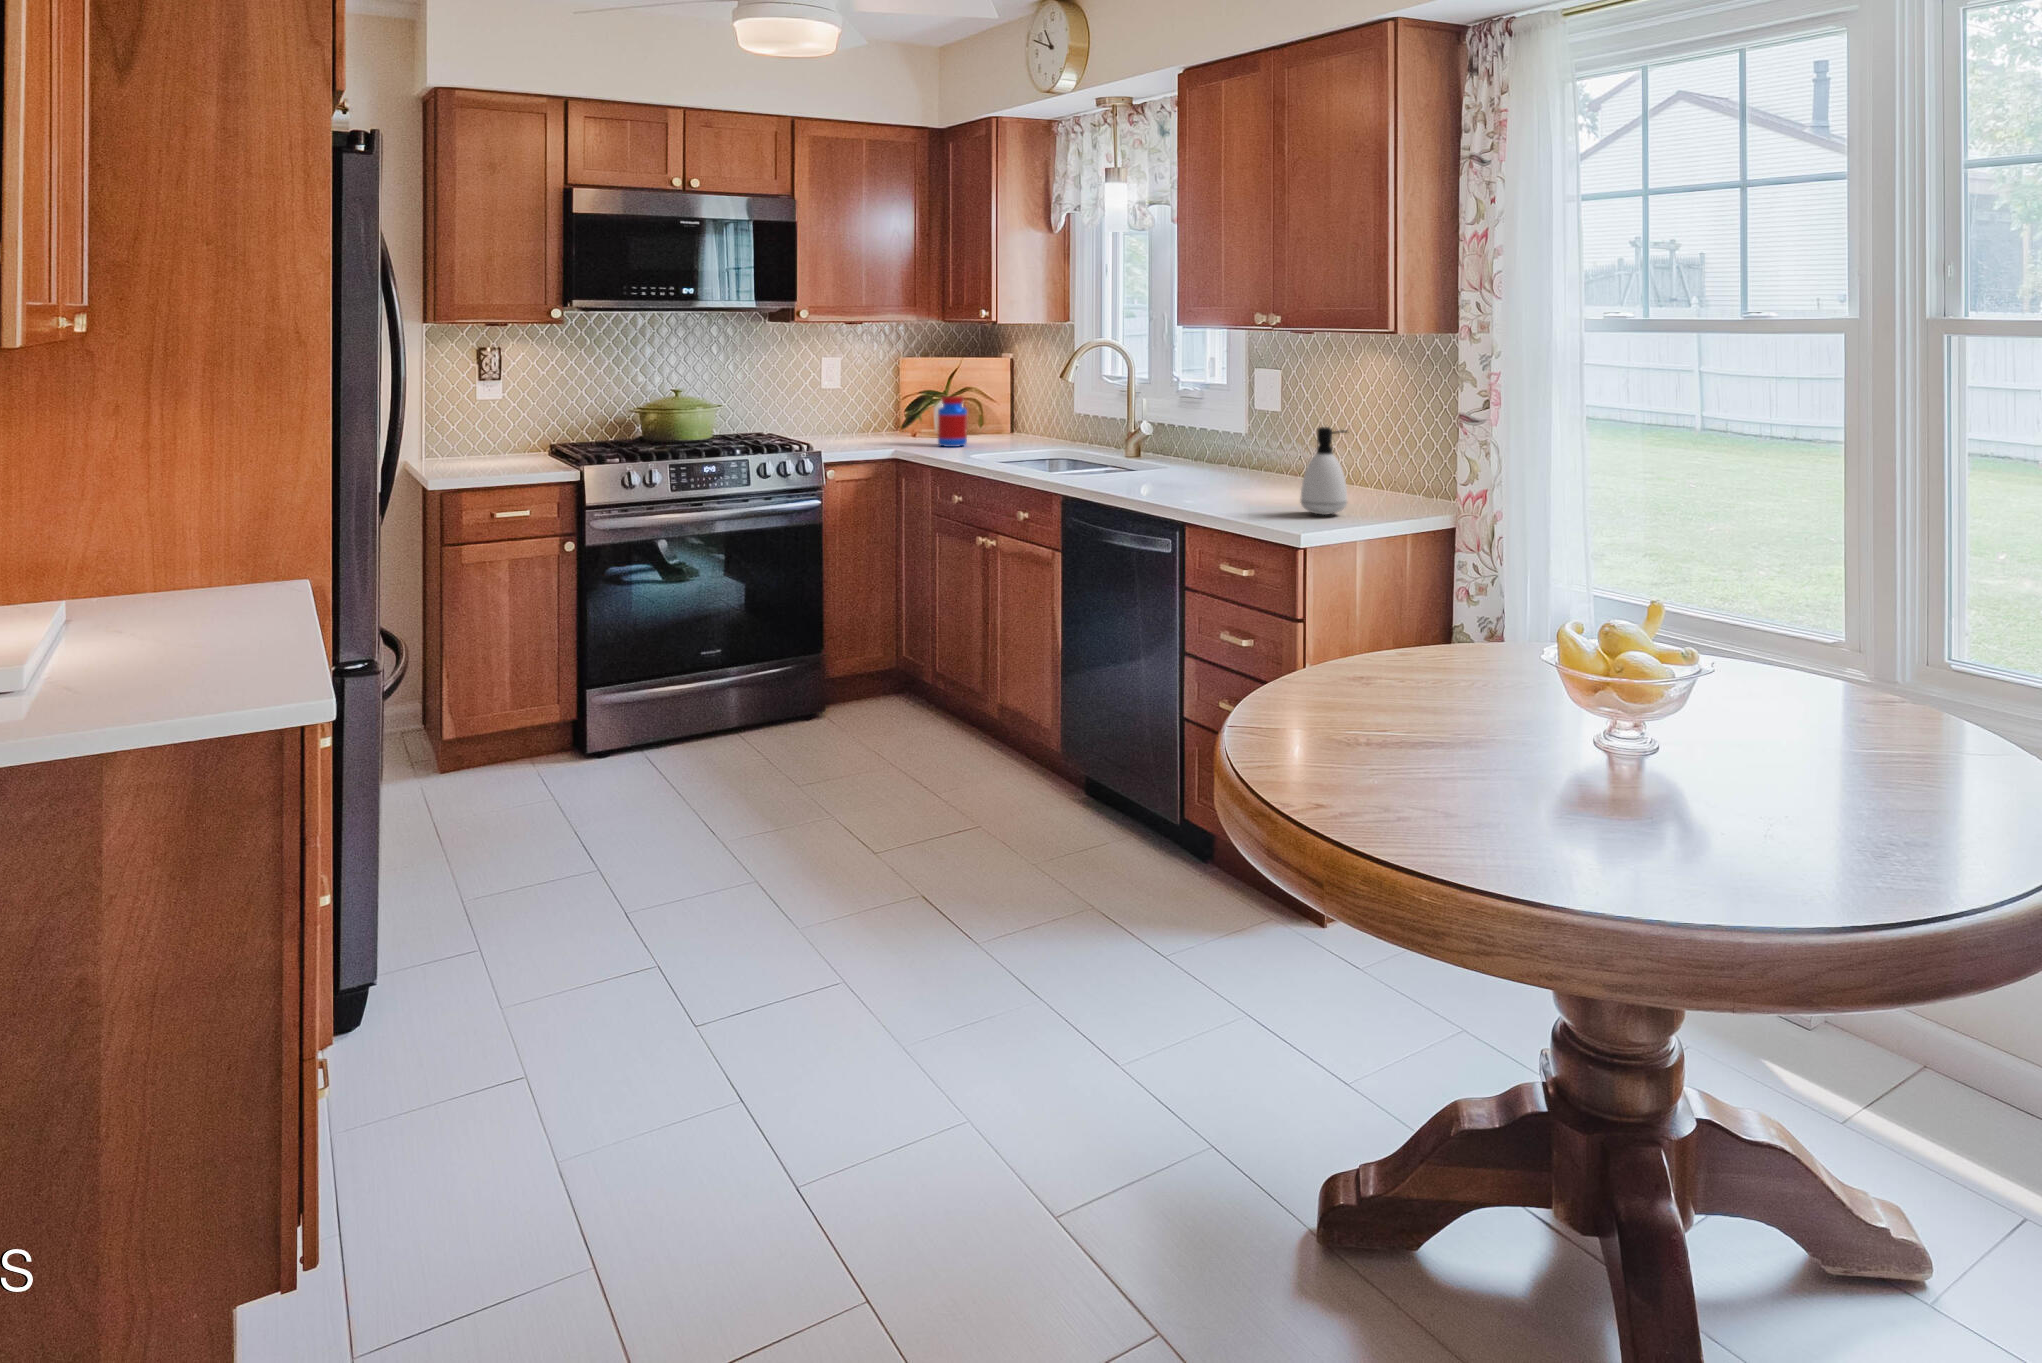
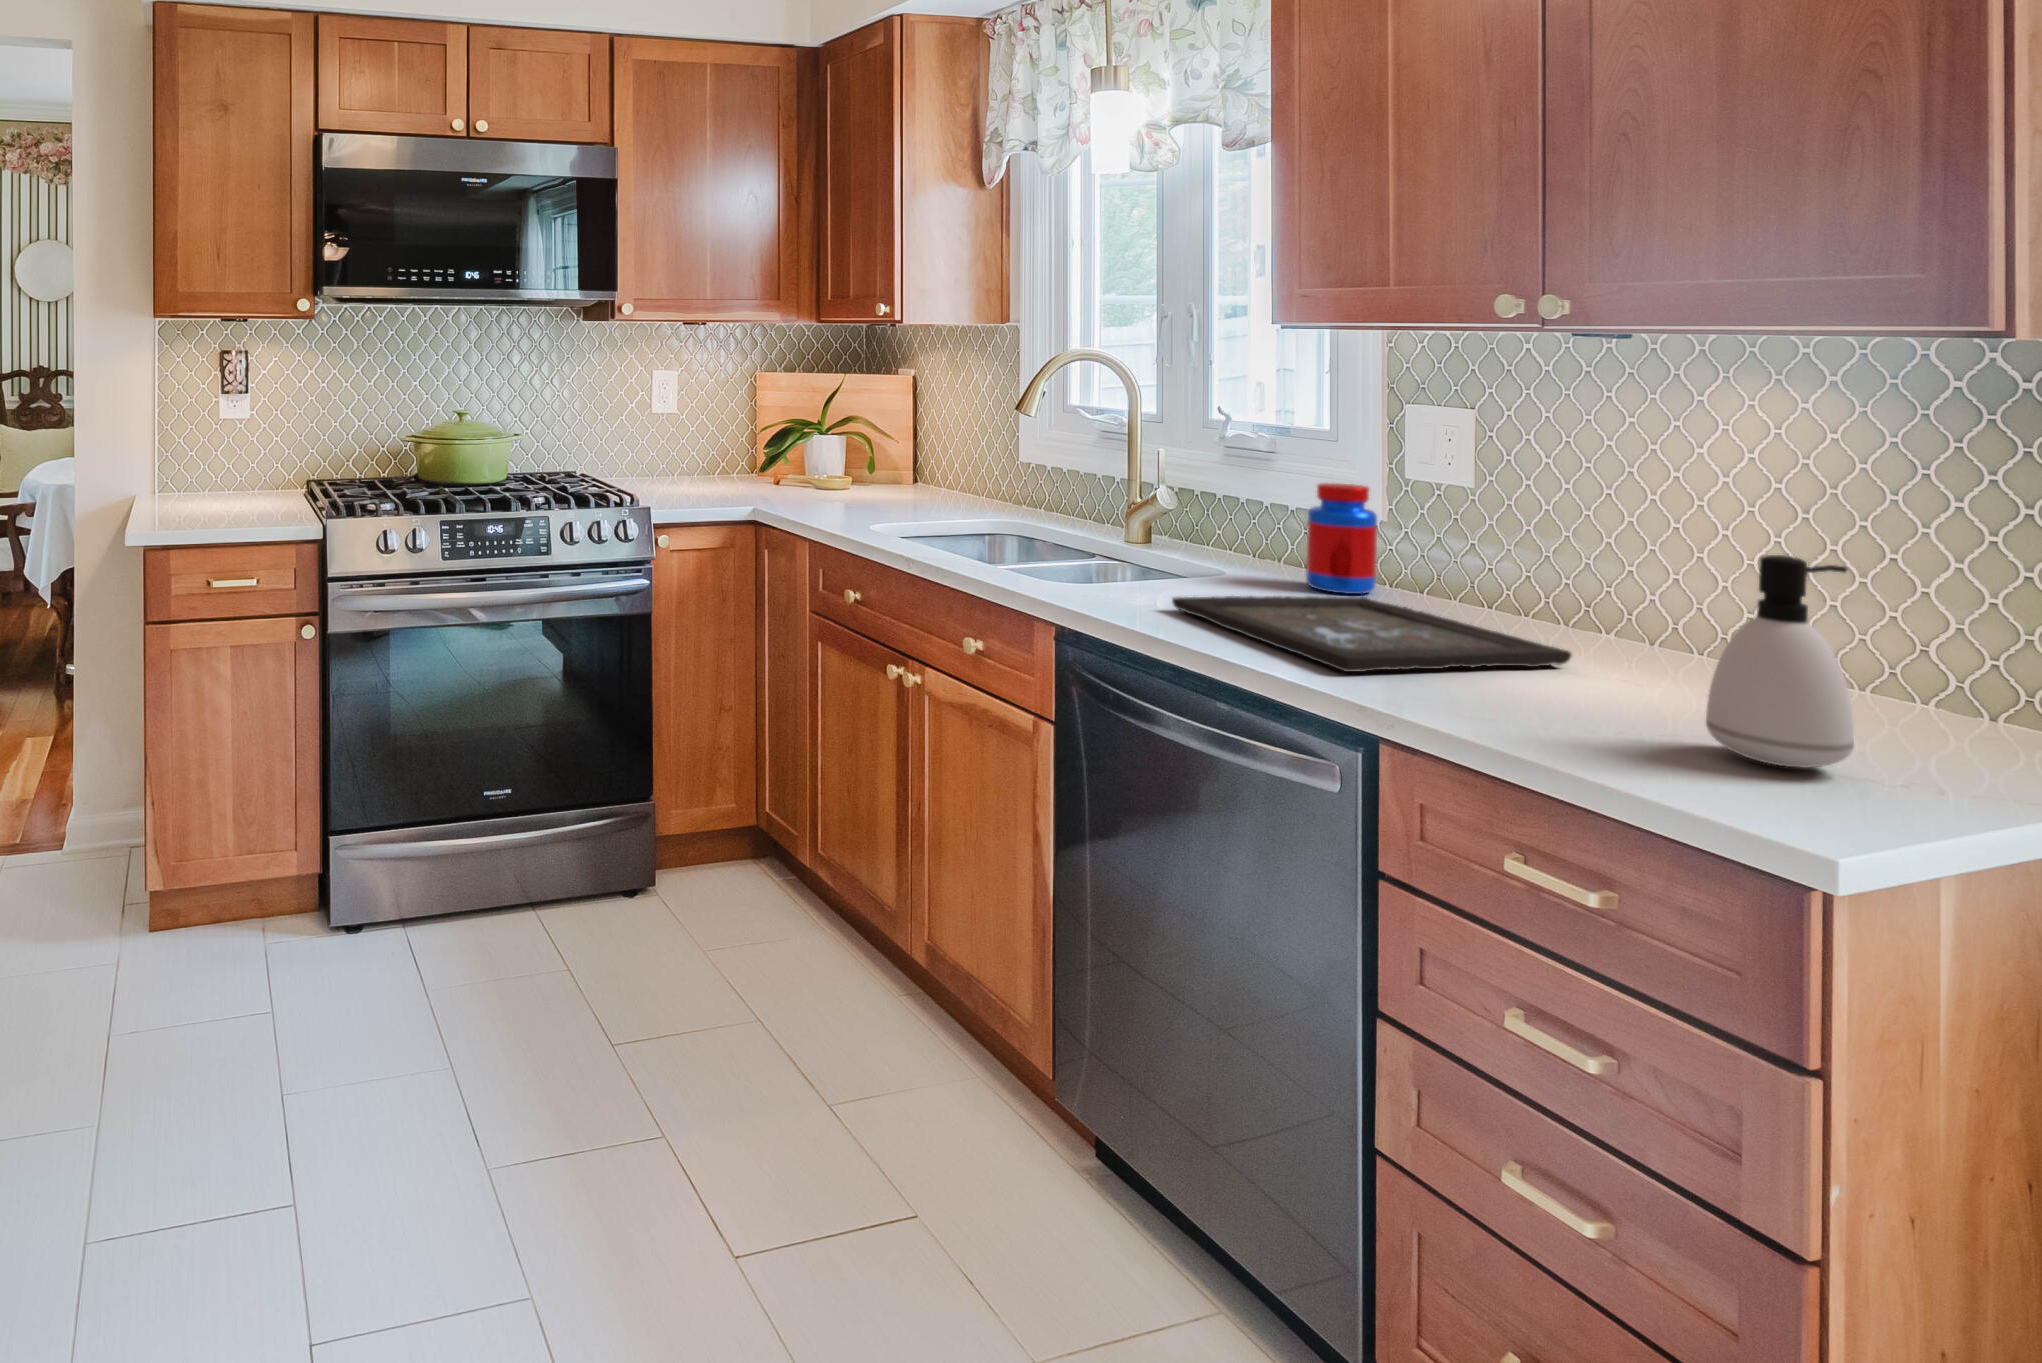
jar: present [938,396,967,447] -> present [1306,483,1377,594]
tray: none [1122,473,1290,498] -> present [1172,596,1571,672]

